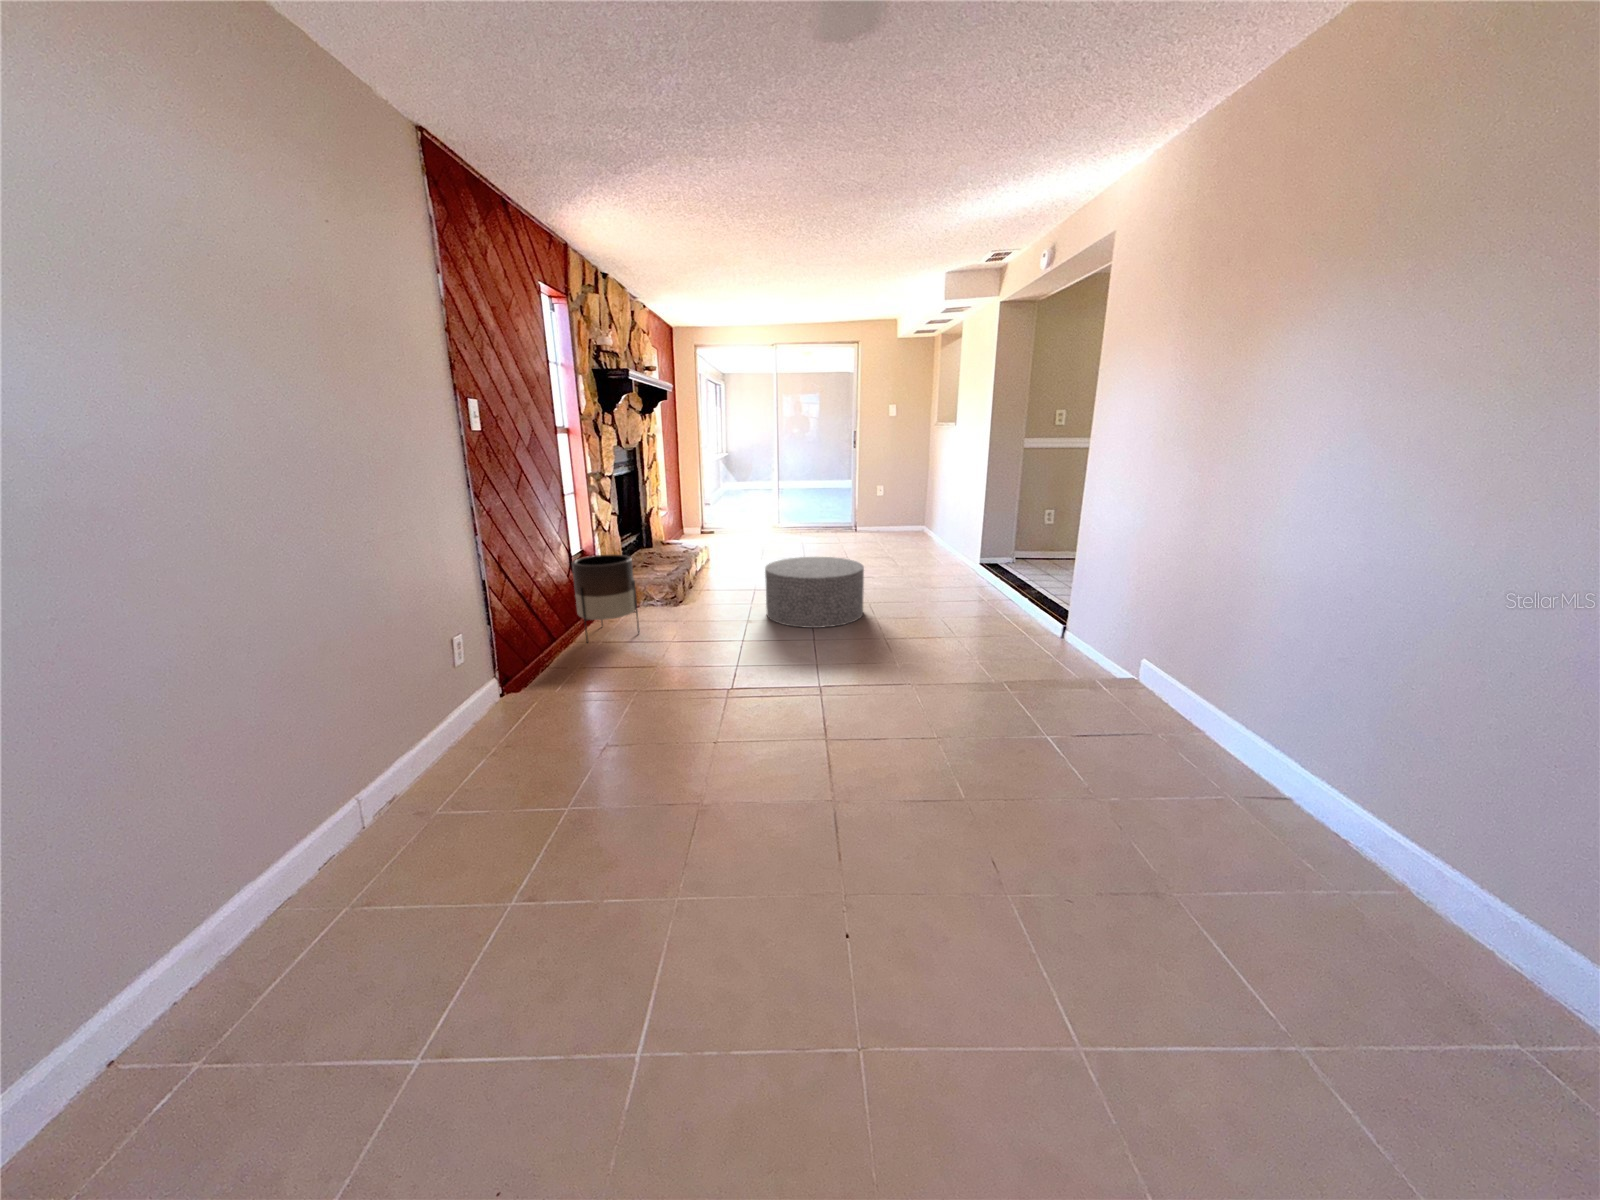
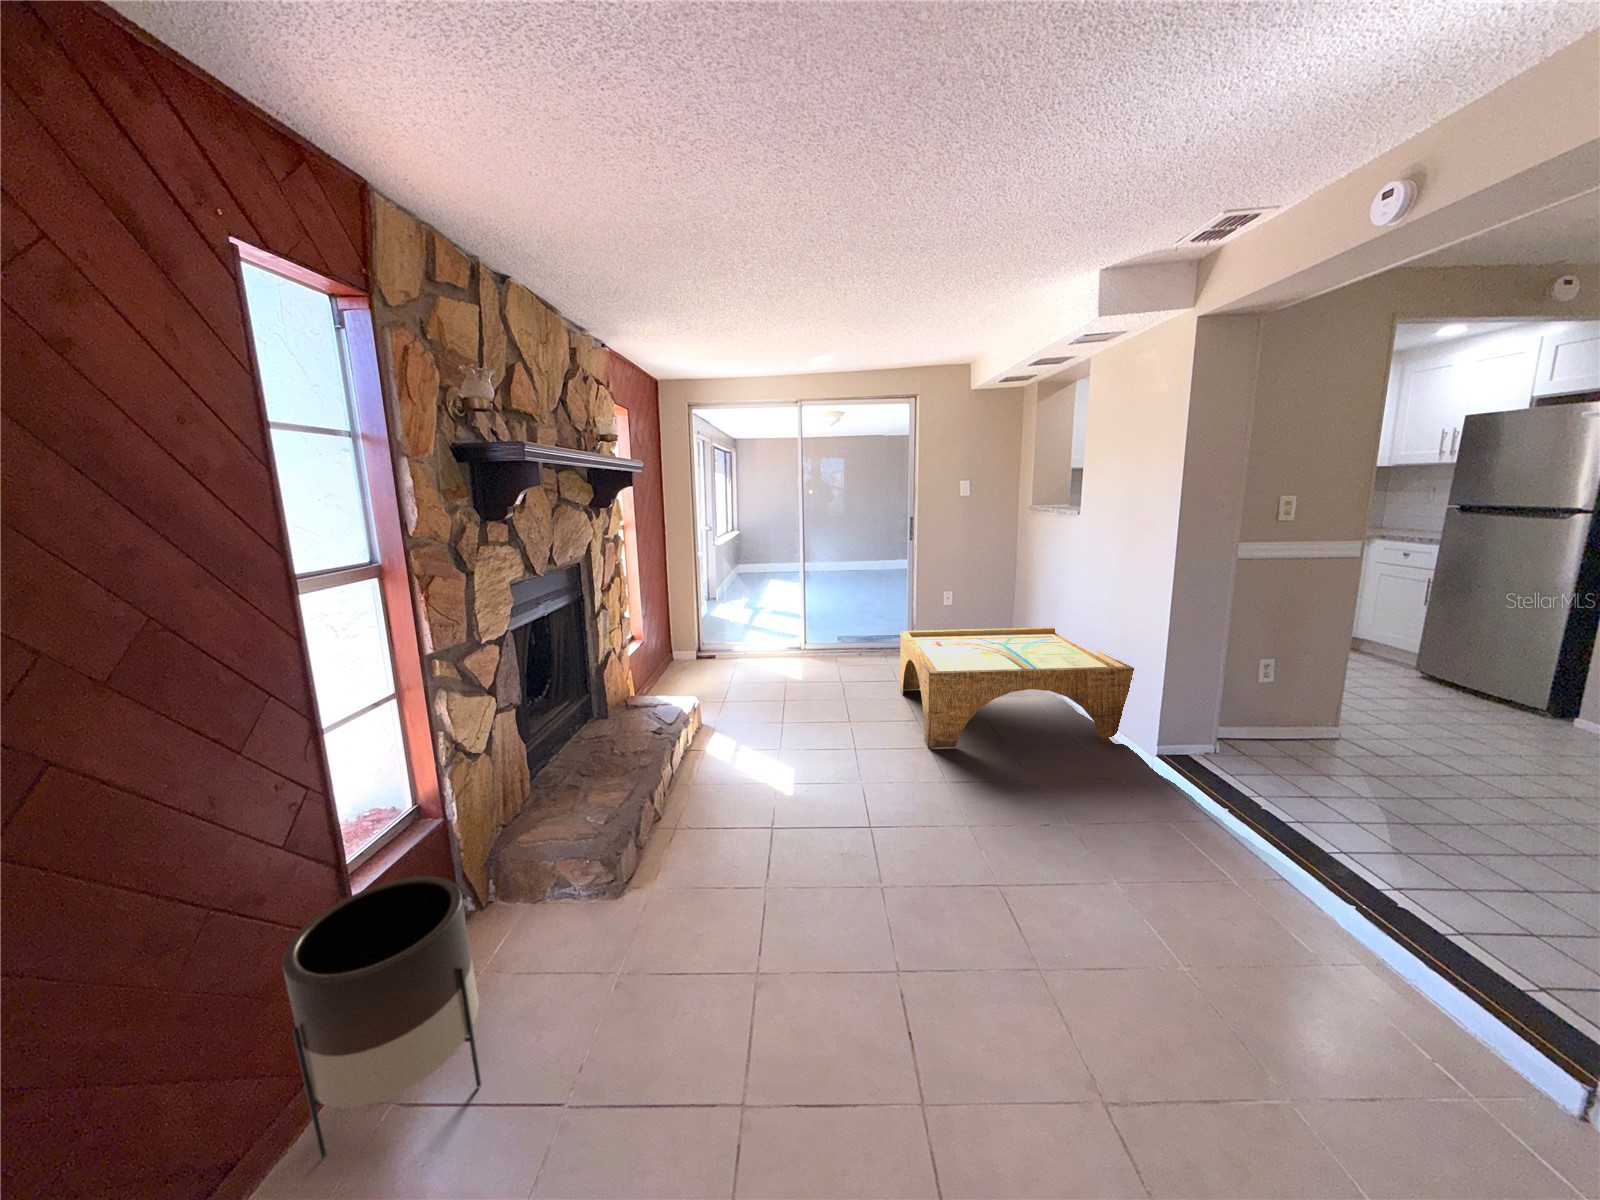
coffee table: none [840,503,972,565] -> present [900,627,1134,748]
ottoman: present [765,557,864,628] -> none [791,811,1019,1067]

